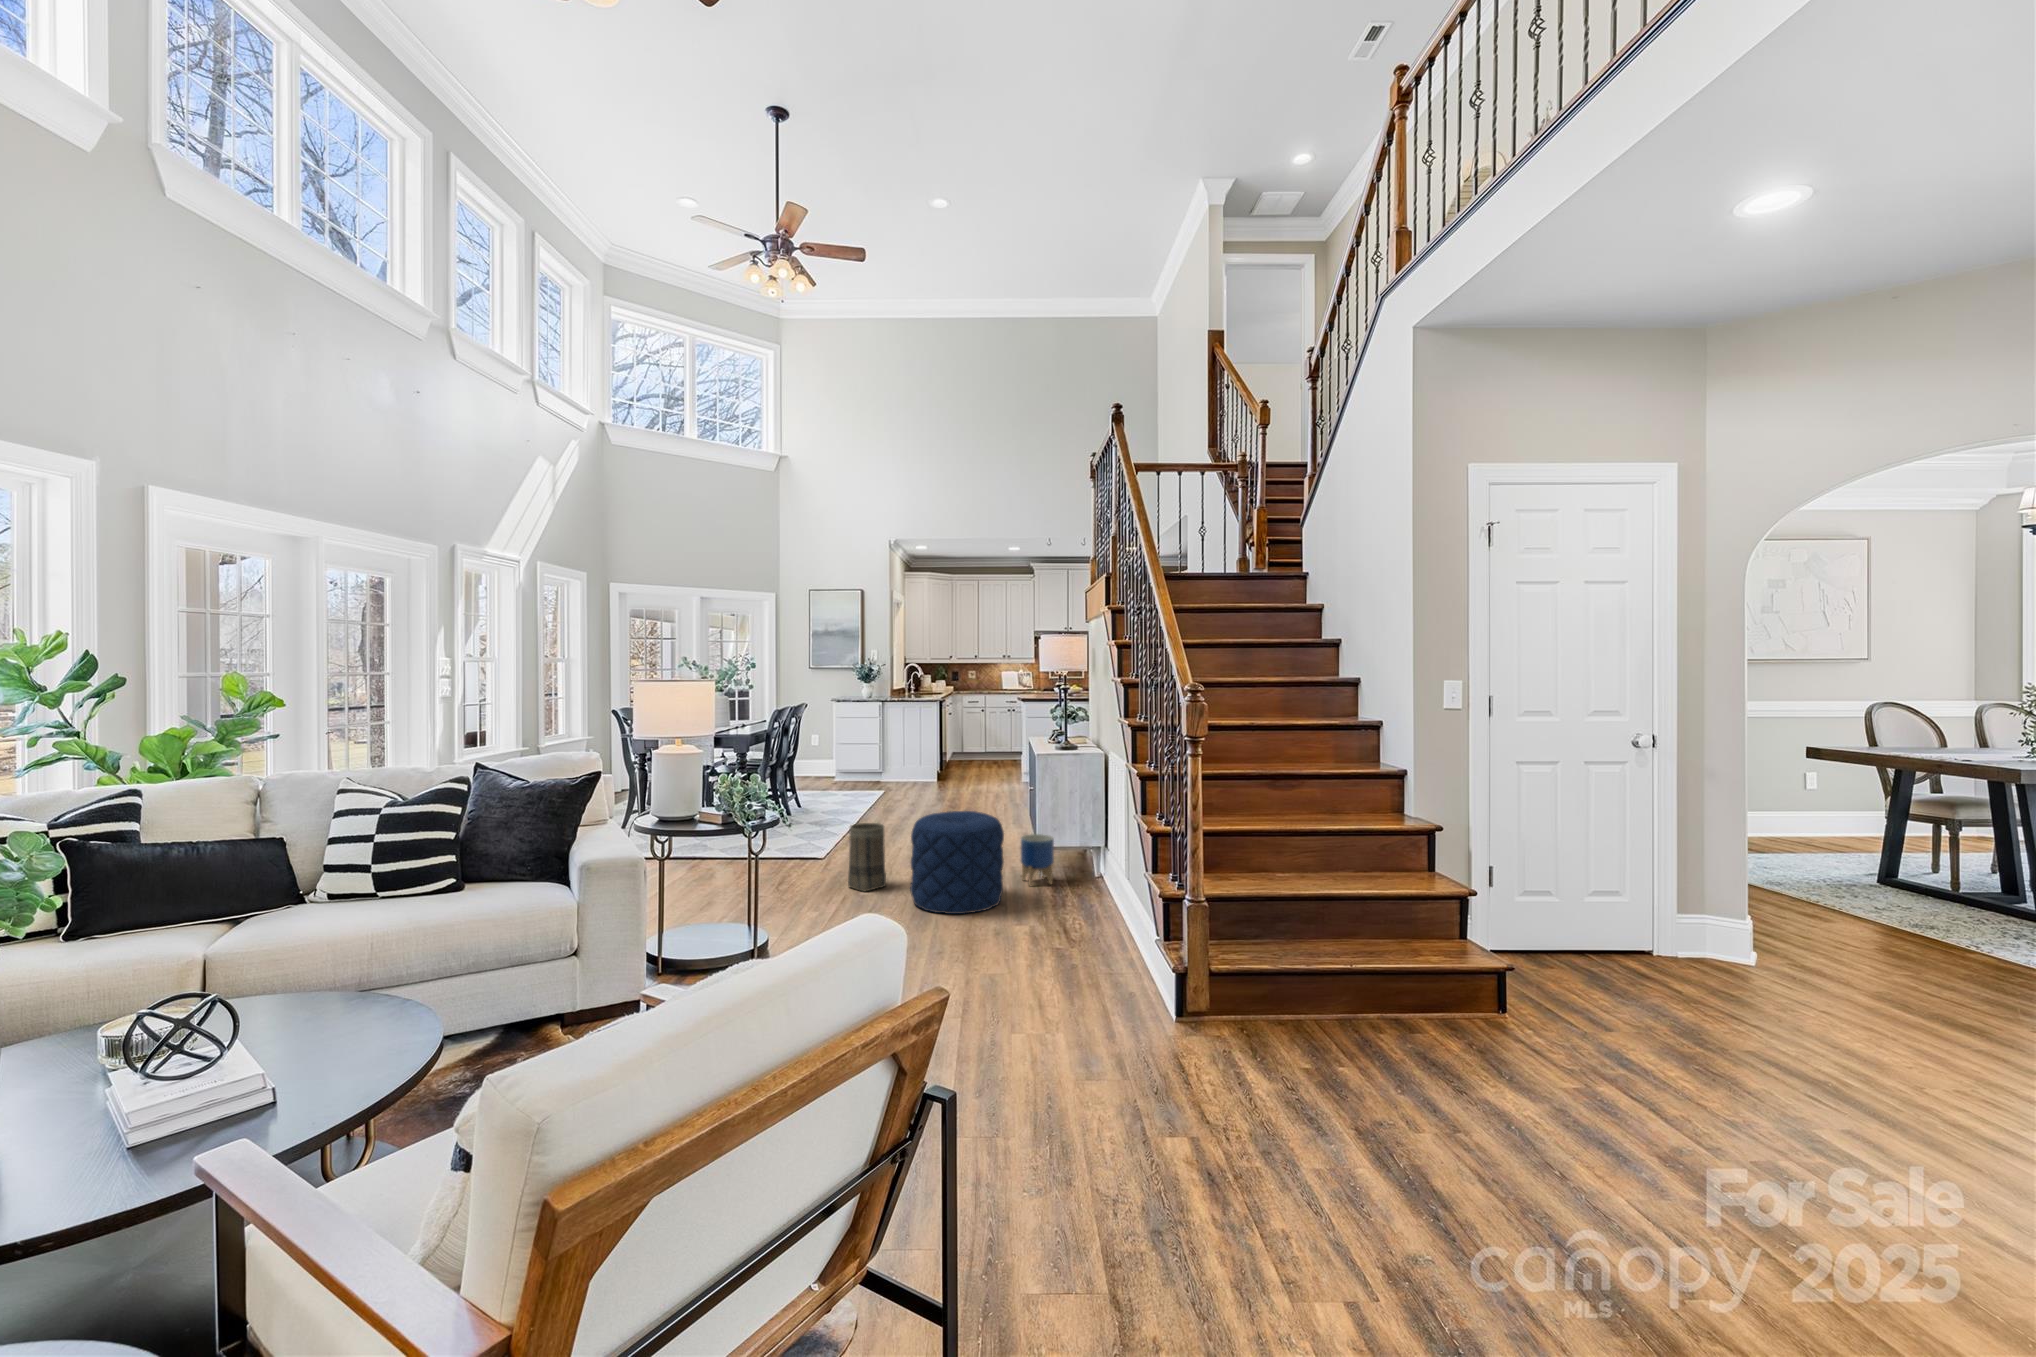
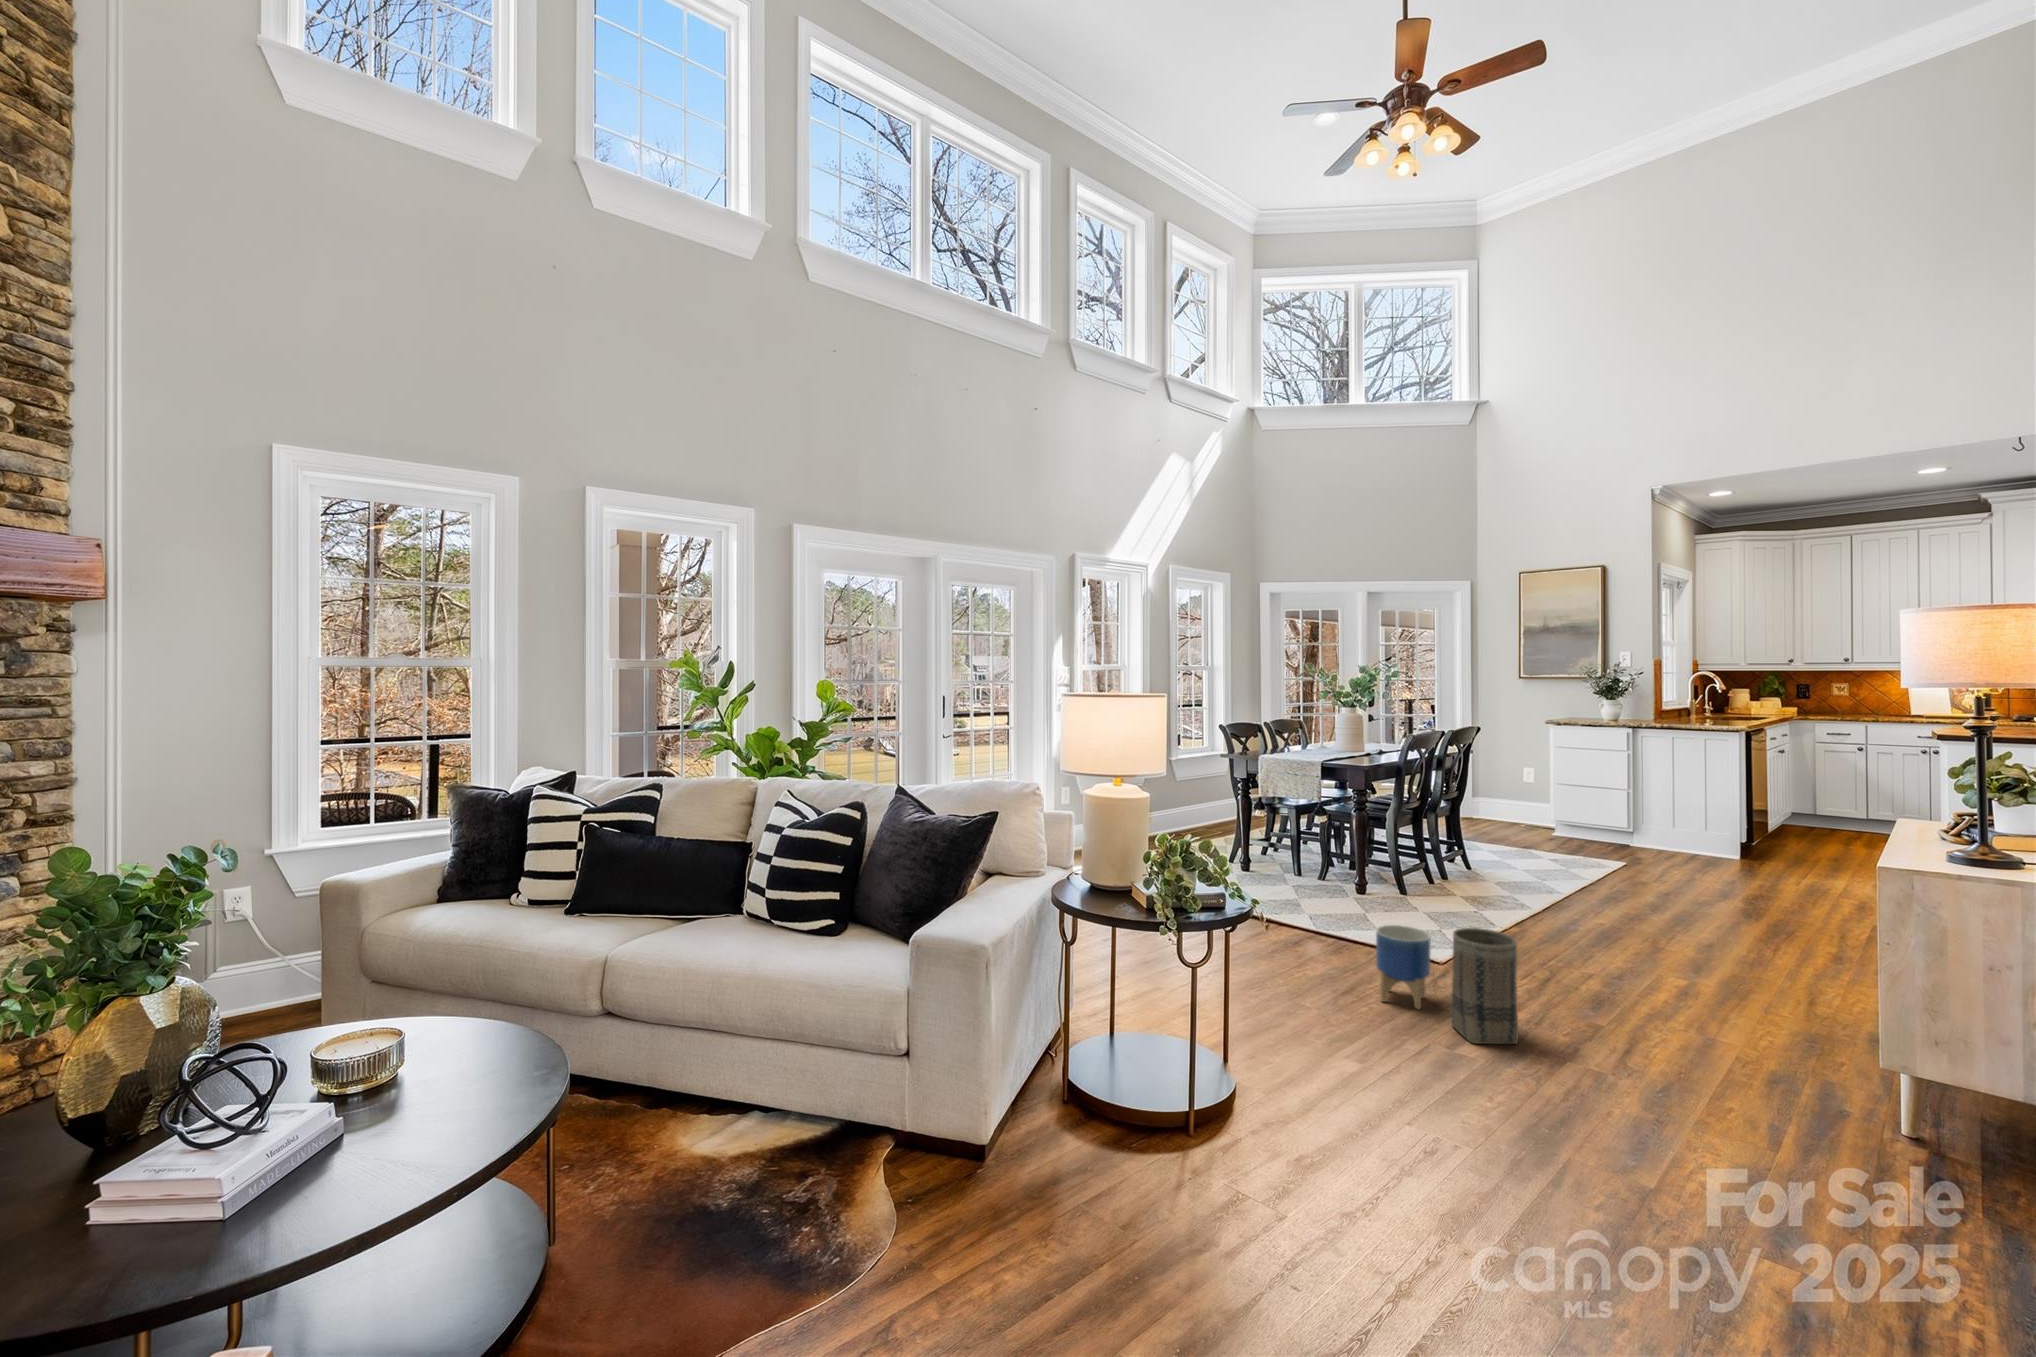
pouf: present [910,811,1004,914] -> none [1541,947,1764,1177]
planter: present [1021,834,1054,886] -> present [1376,925,1431,1009]

